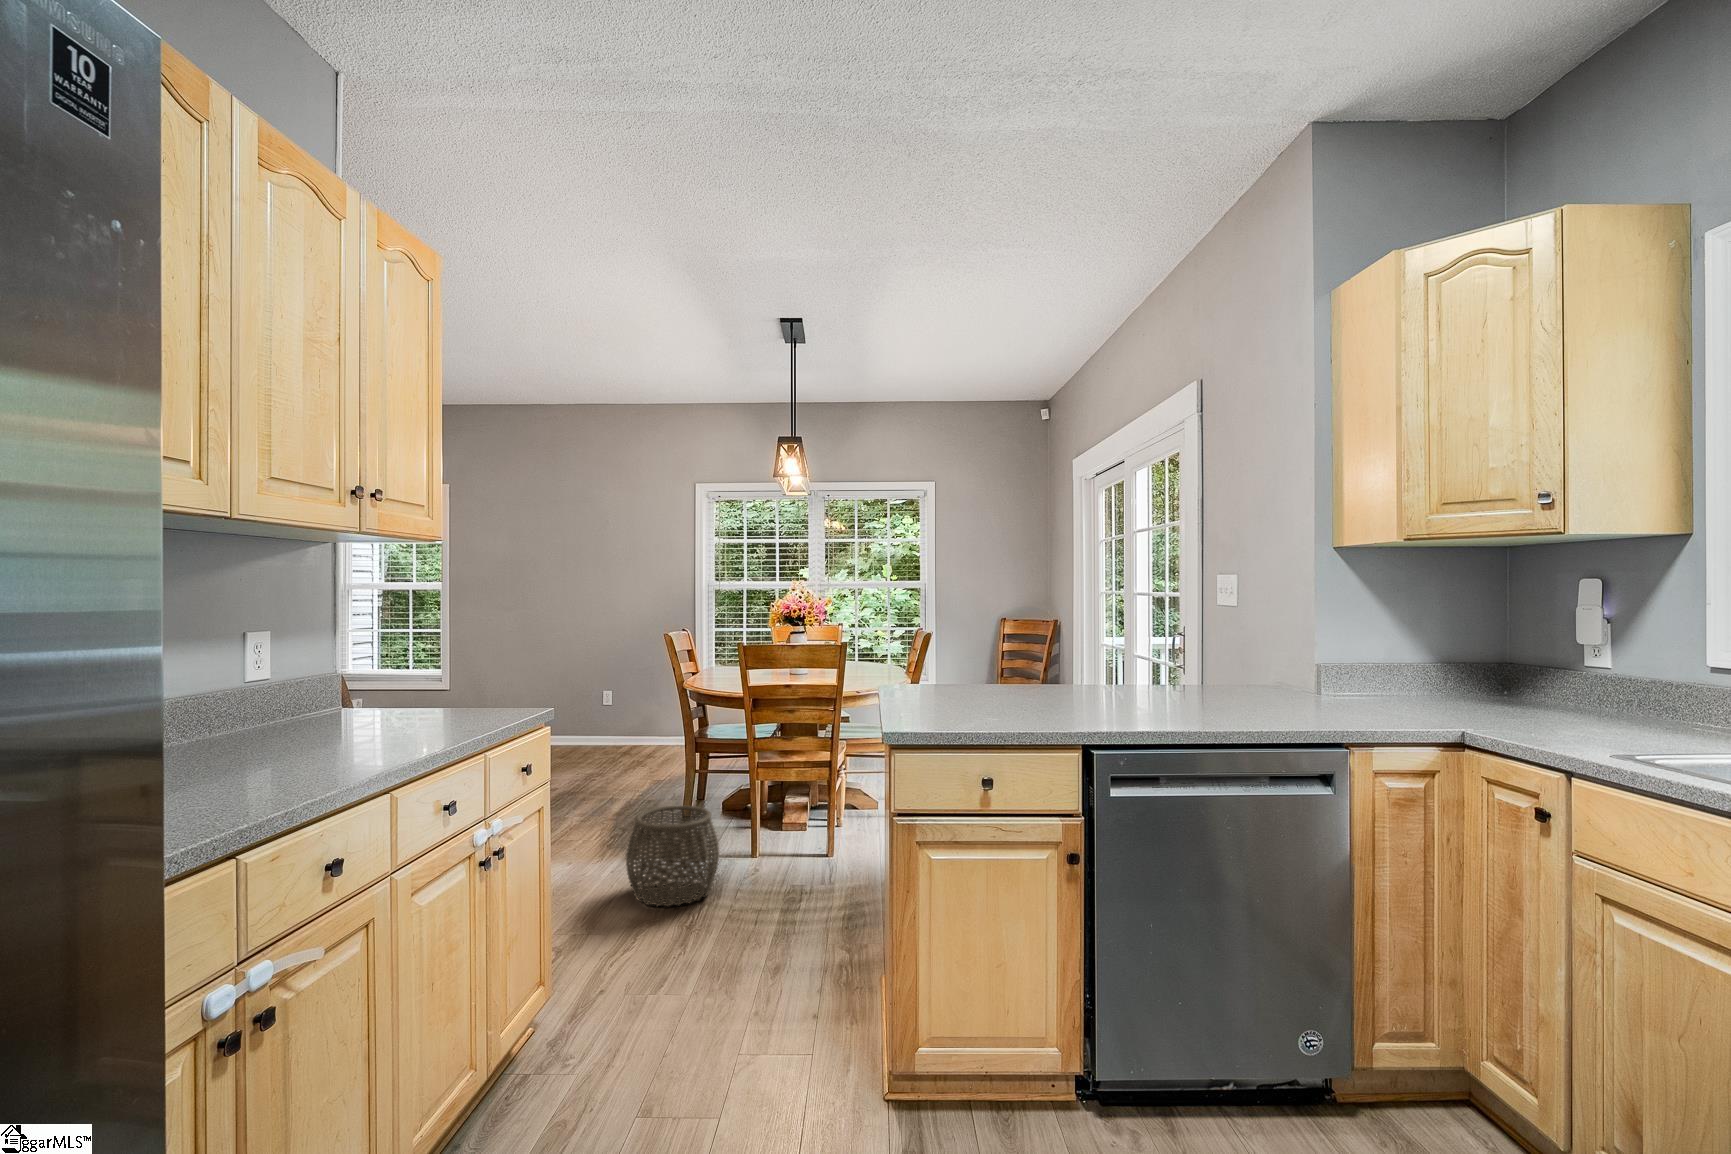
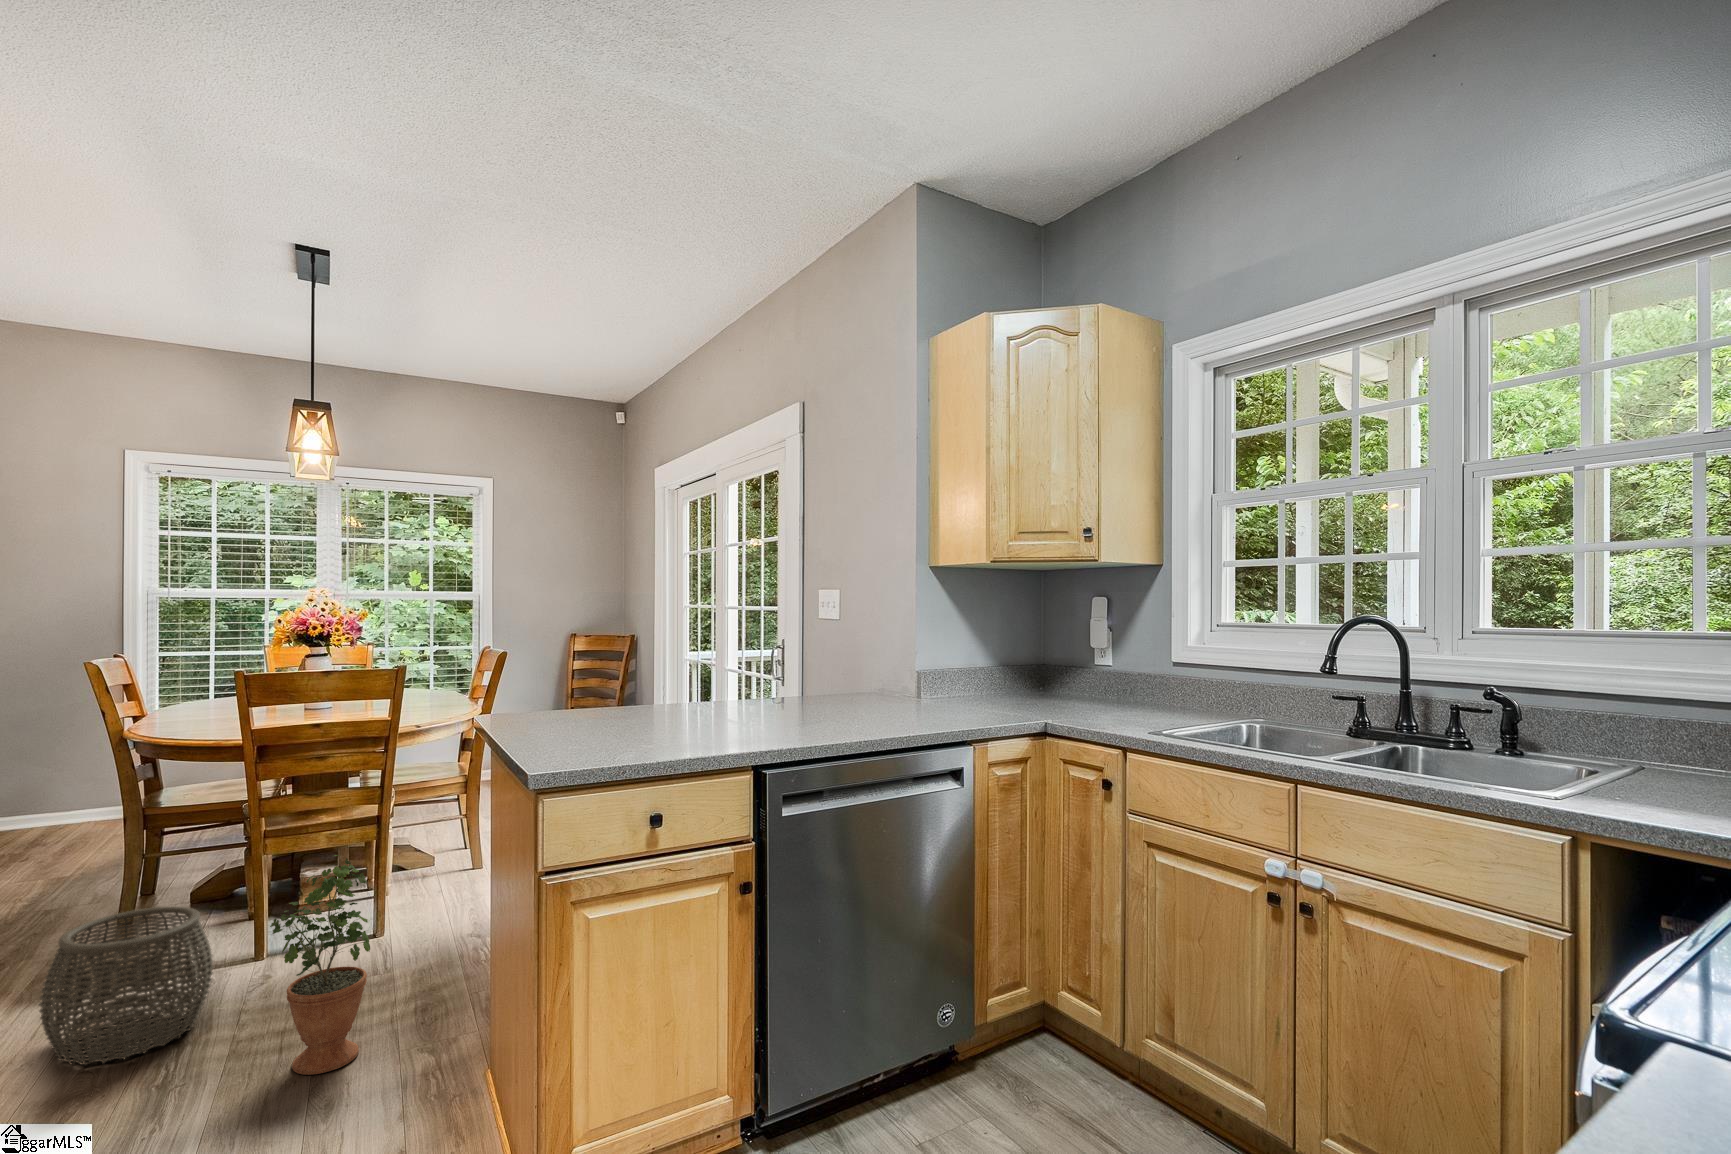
potted plant: none [743,784,809,948] -> present [270,855,370,1075]

